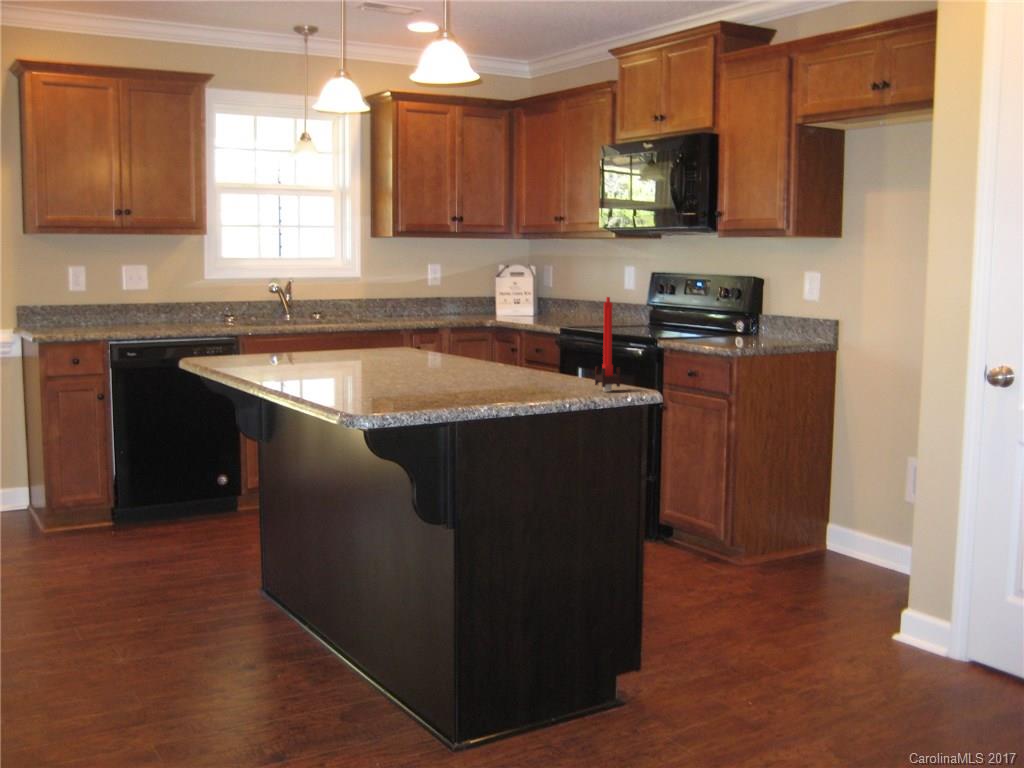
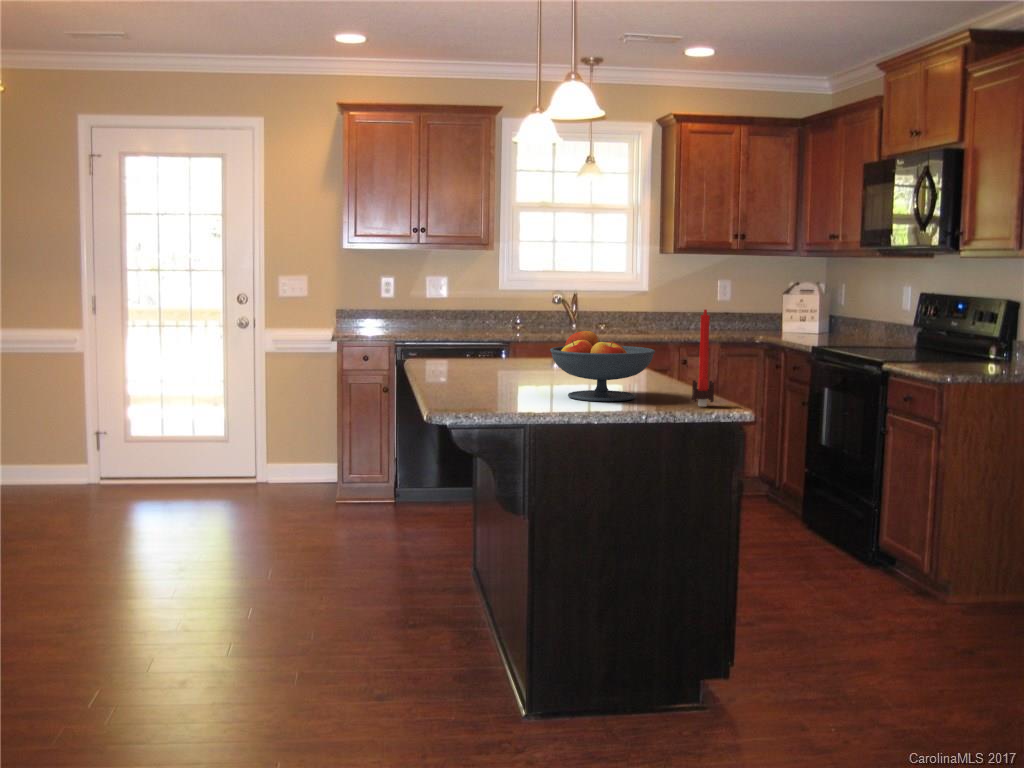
fruit bowl: none [446,322,553,393] -> present [550,330,655,401]

